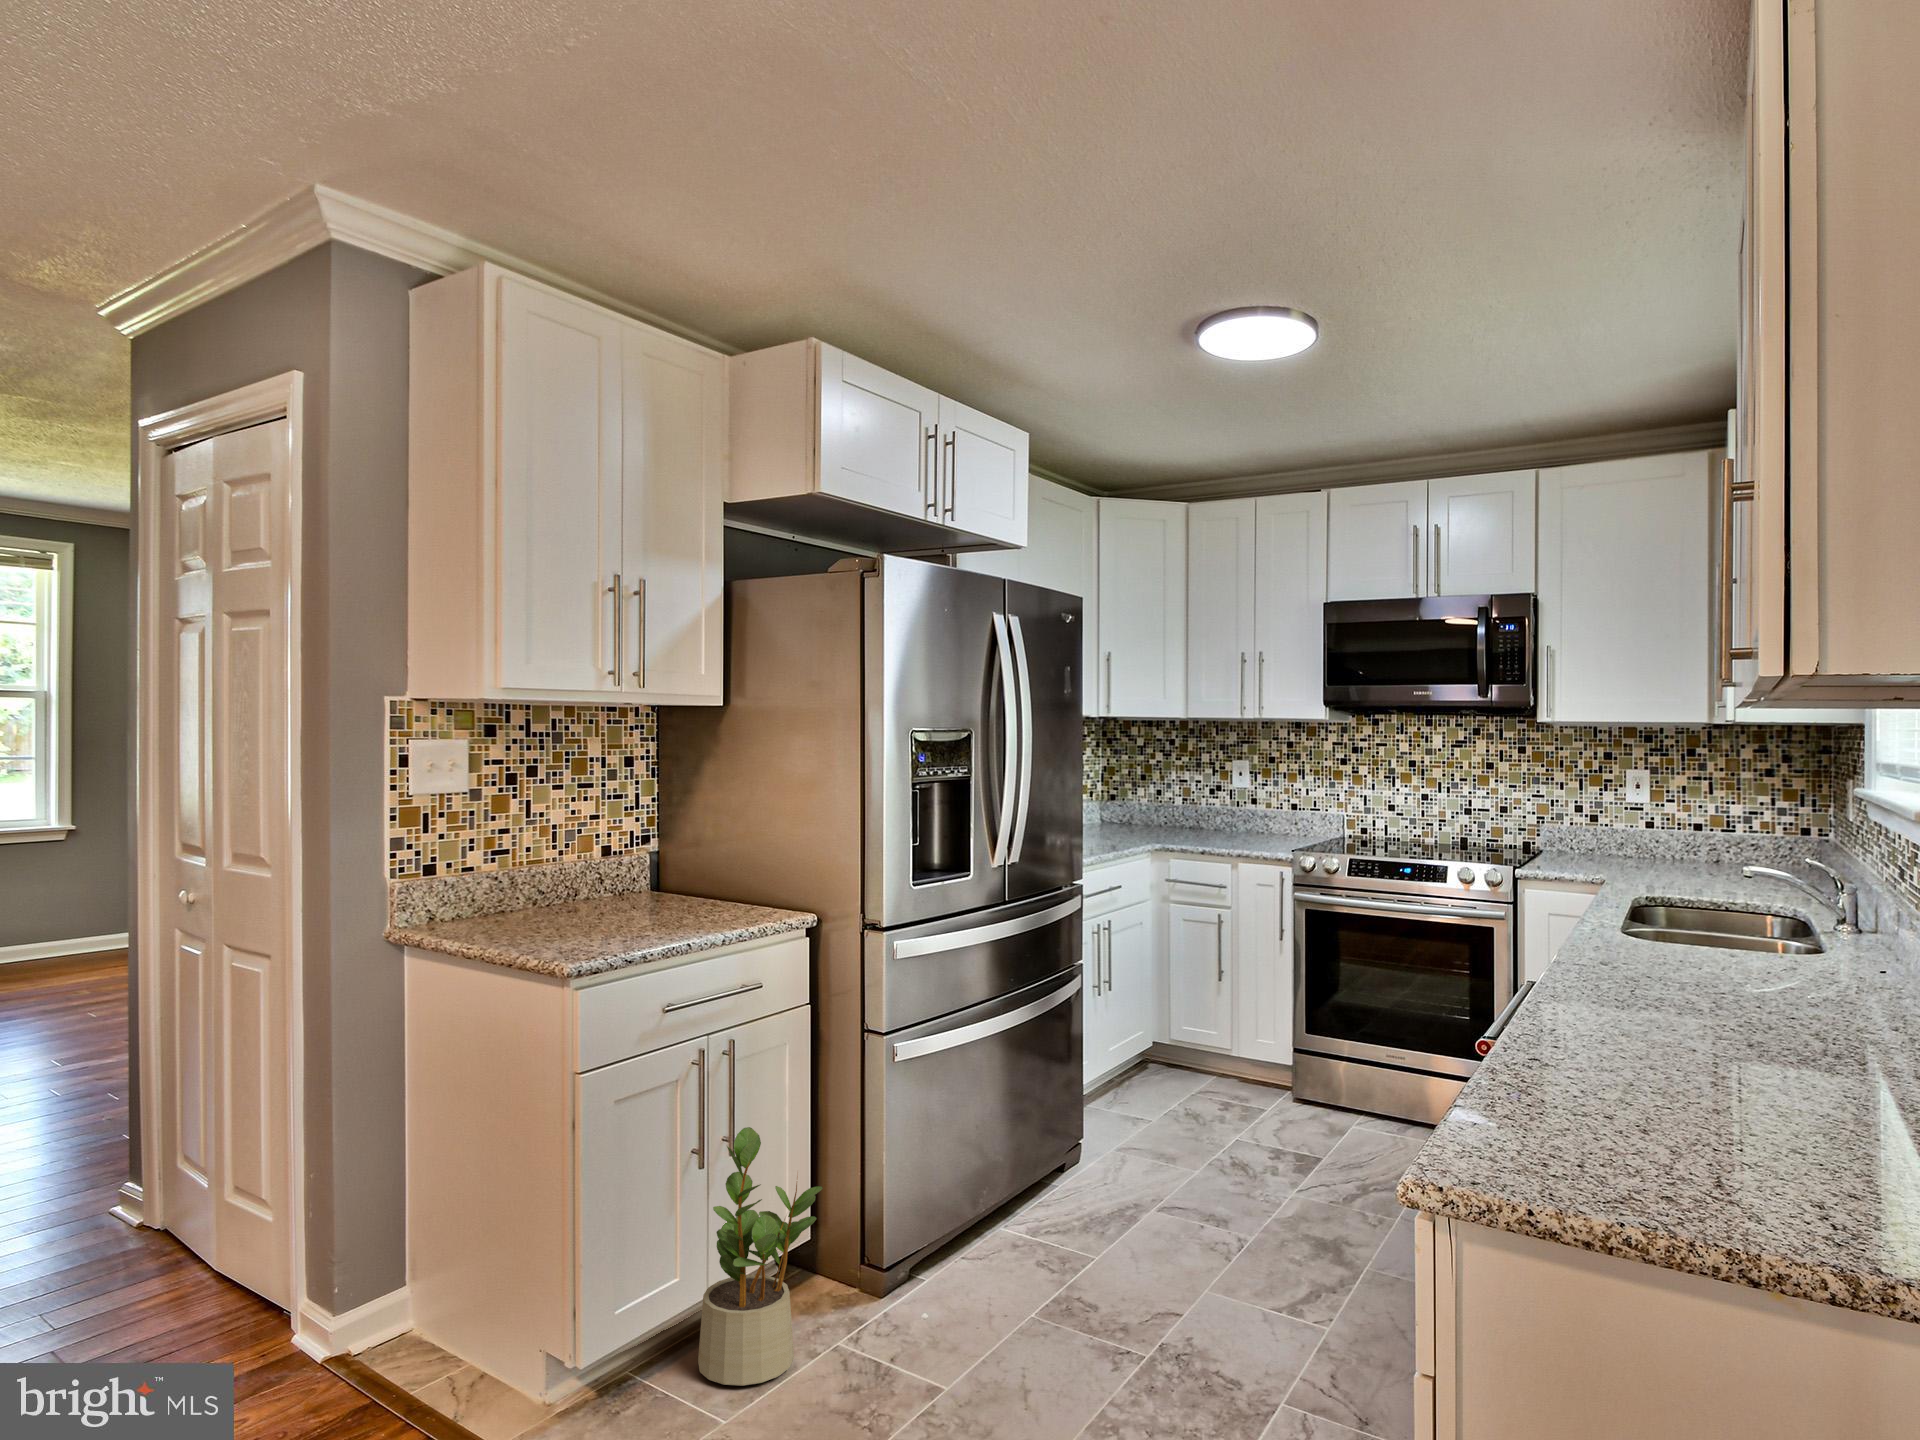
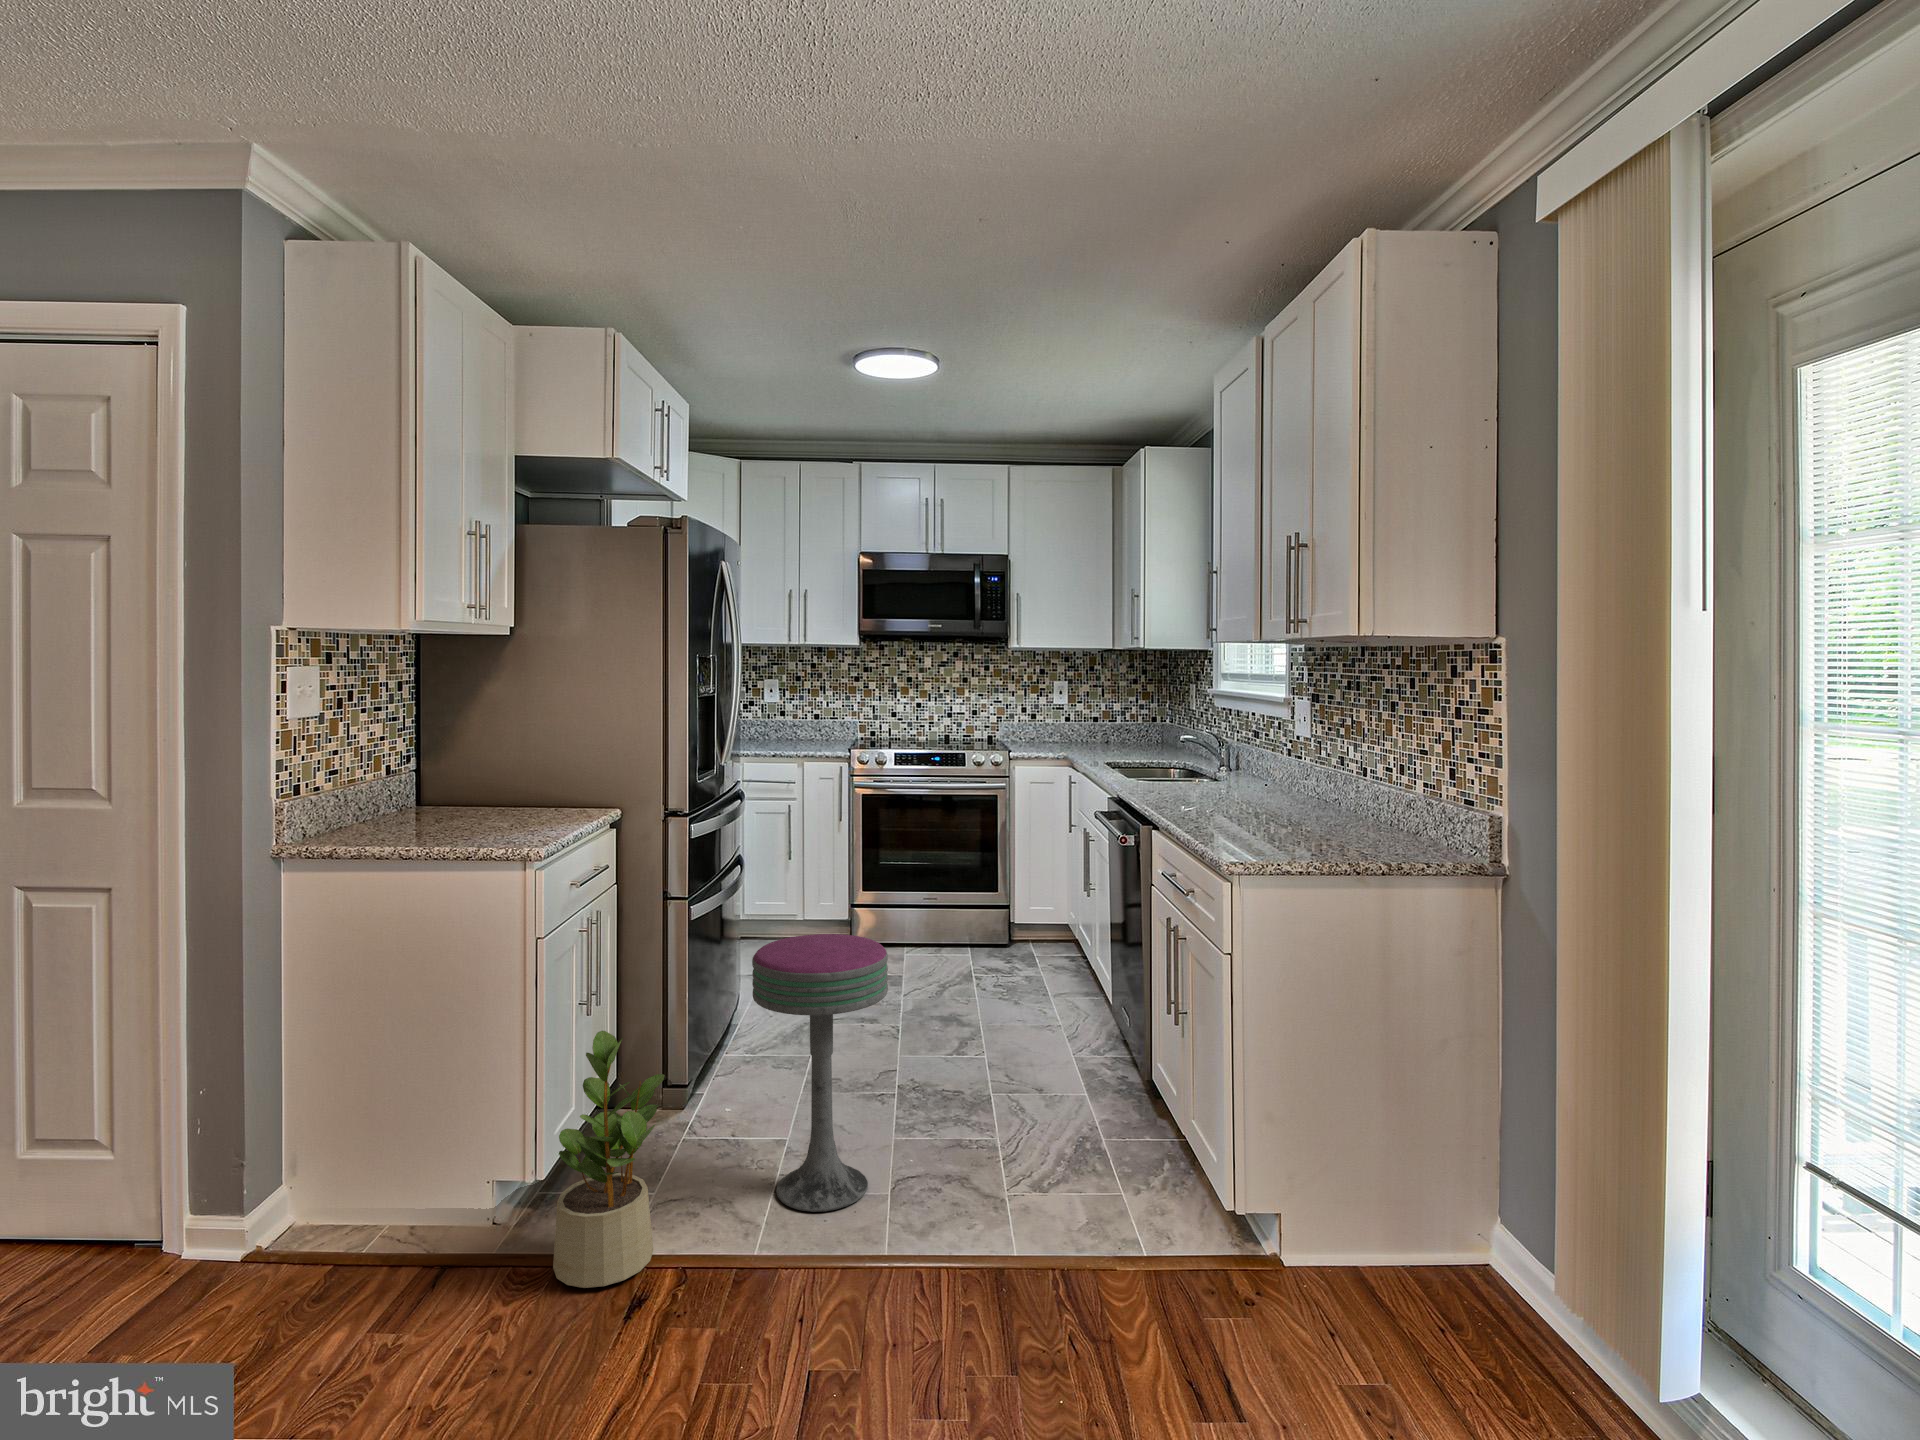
bar stool: none [919,1068,1071,1392] -> present [752,934,888,1212]

